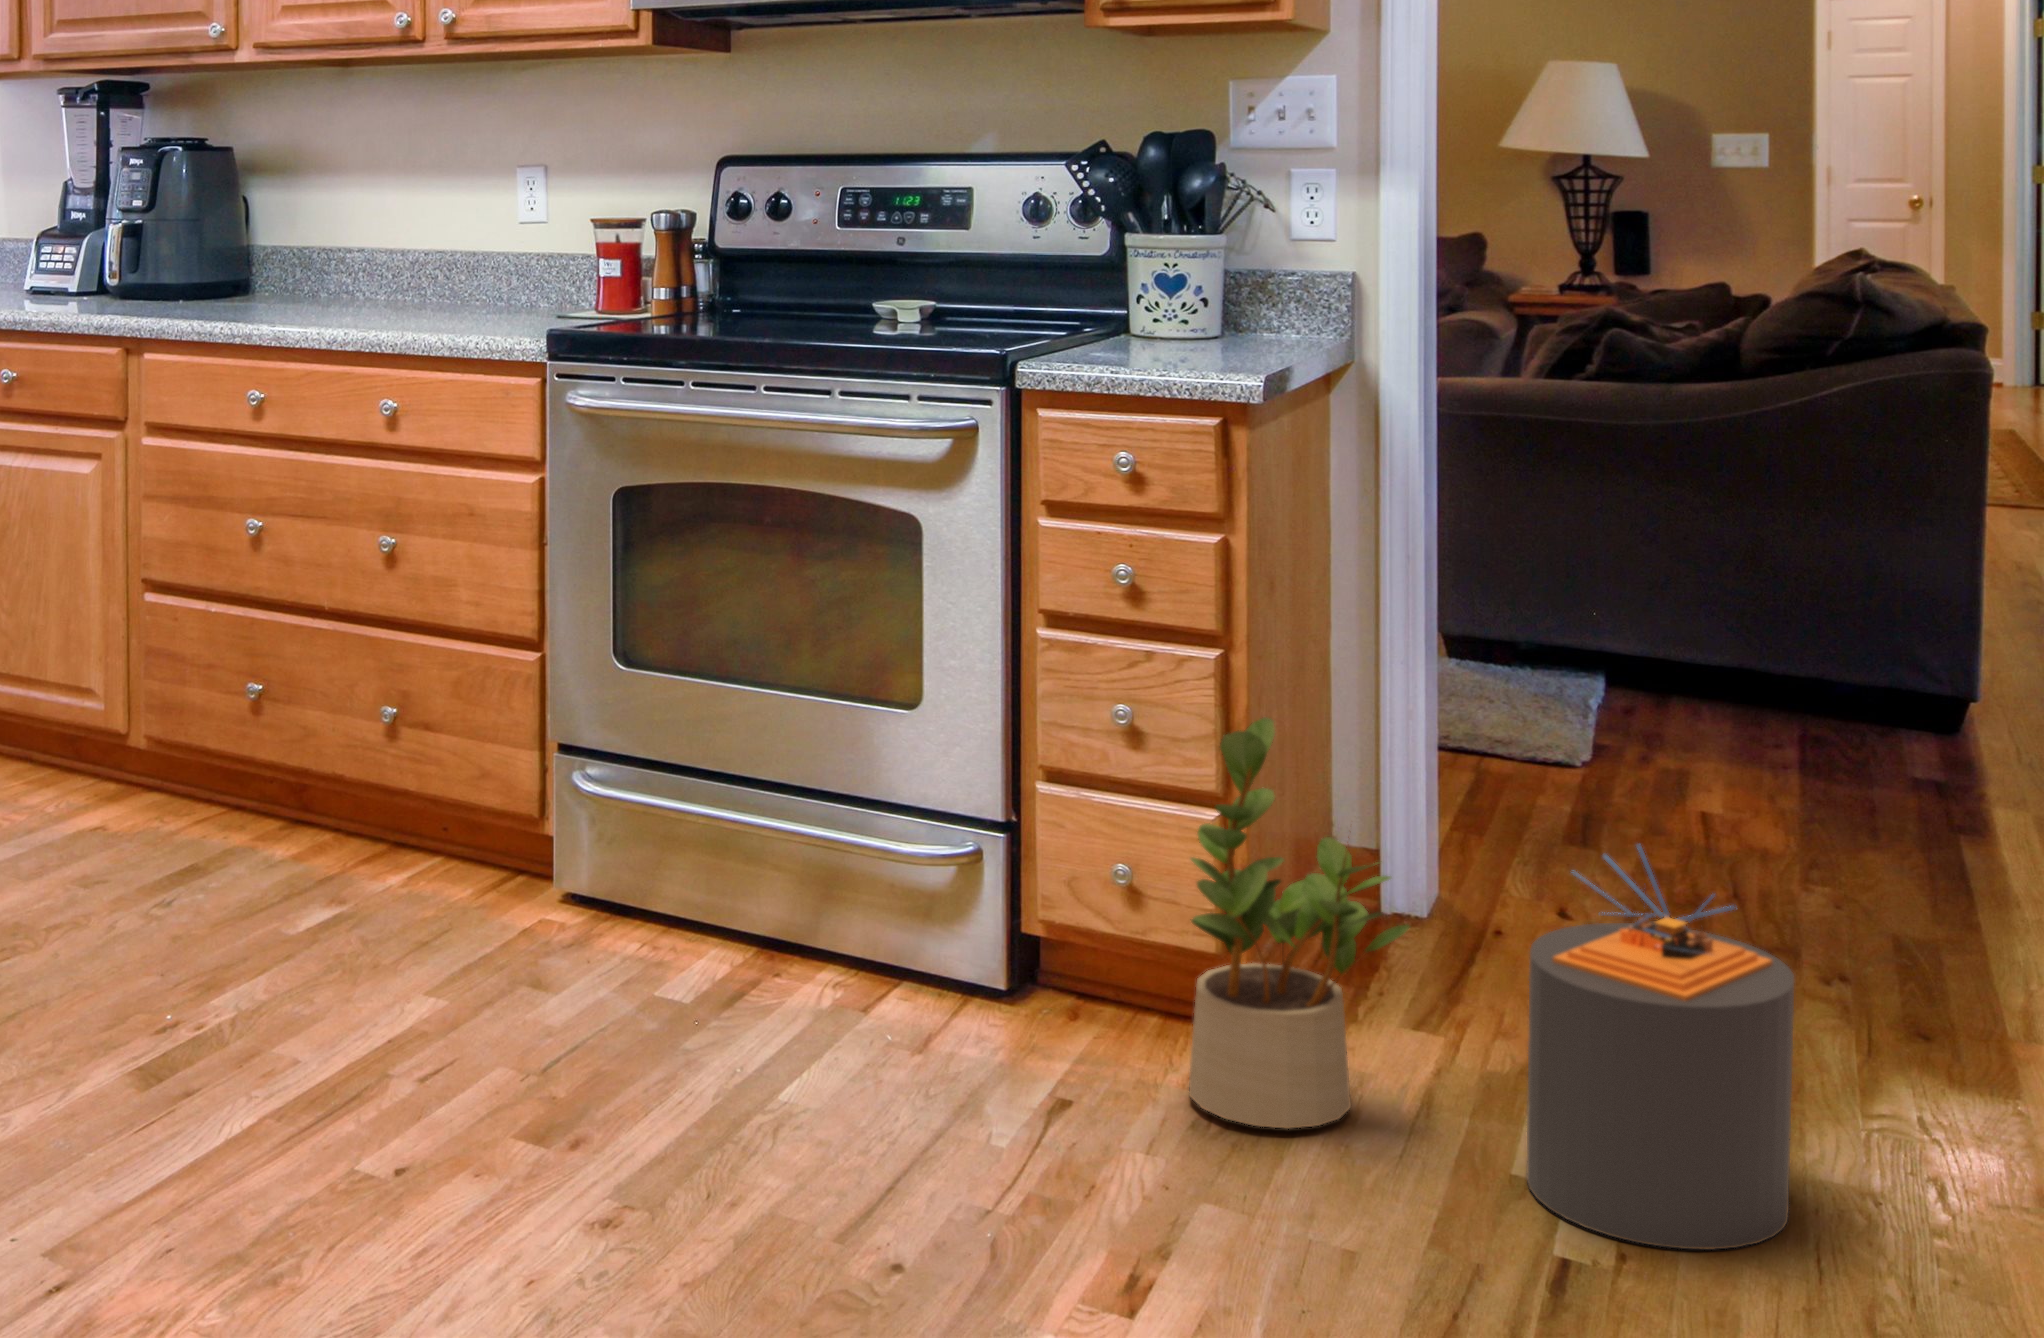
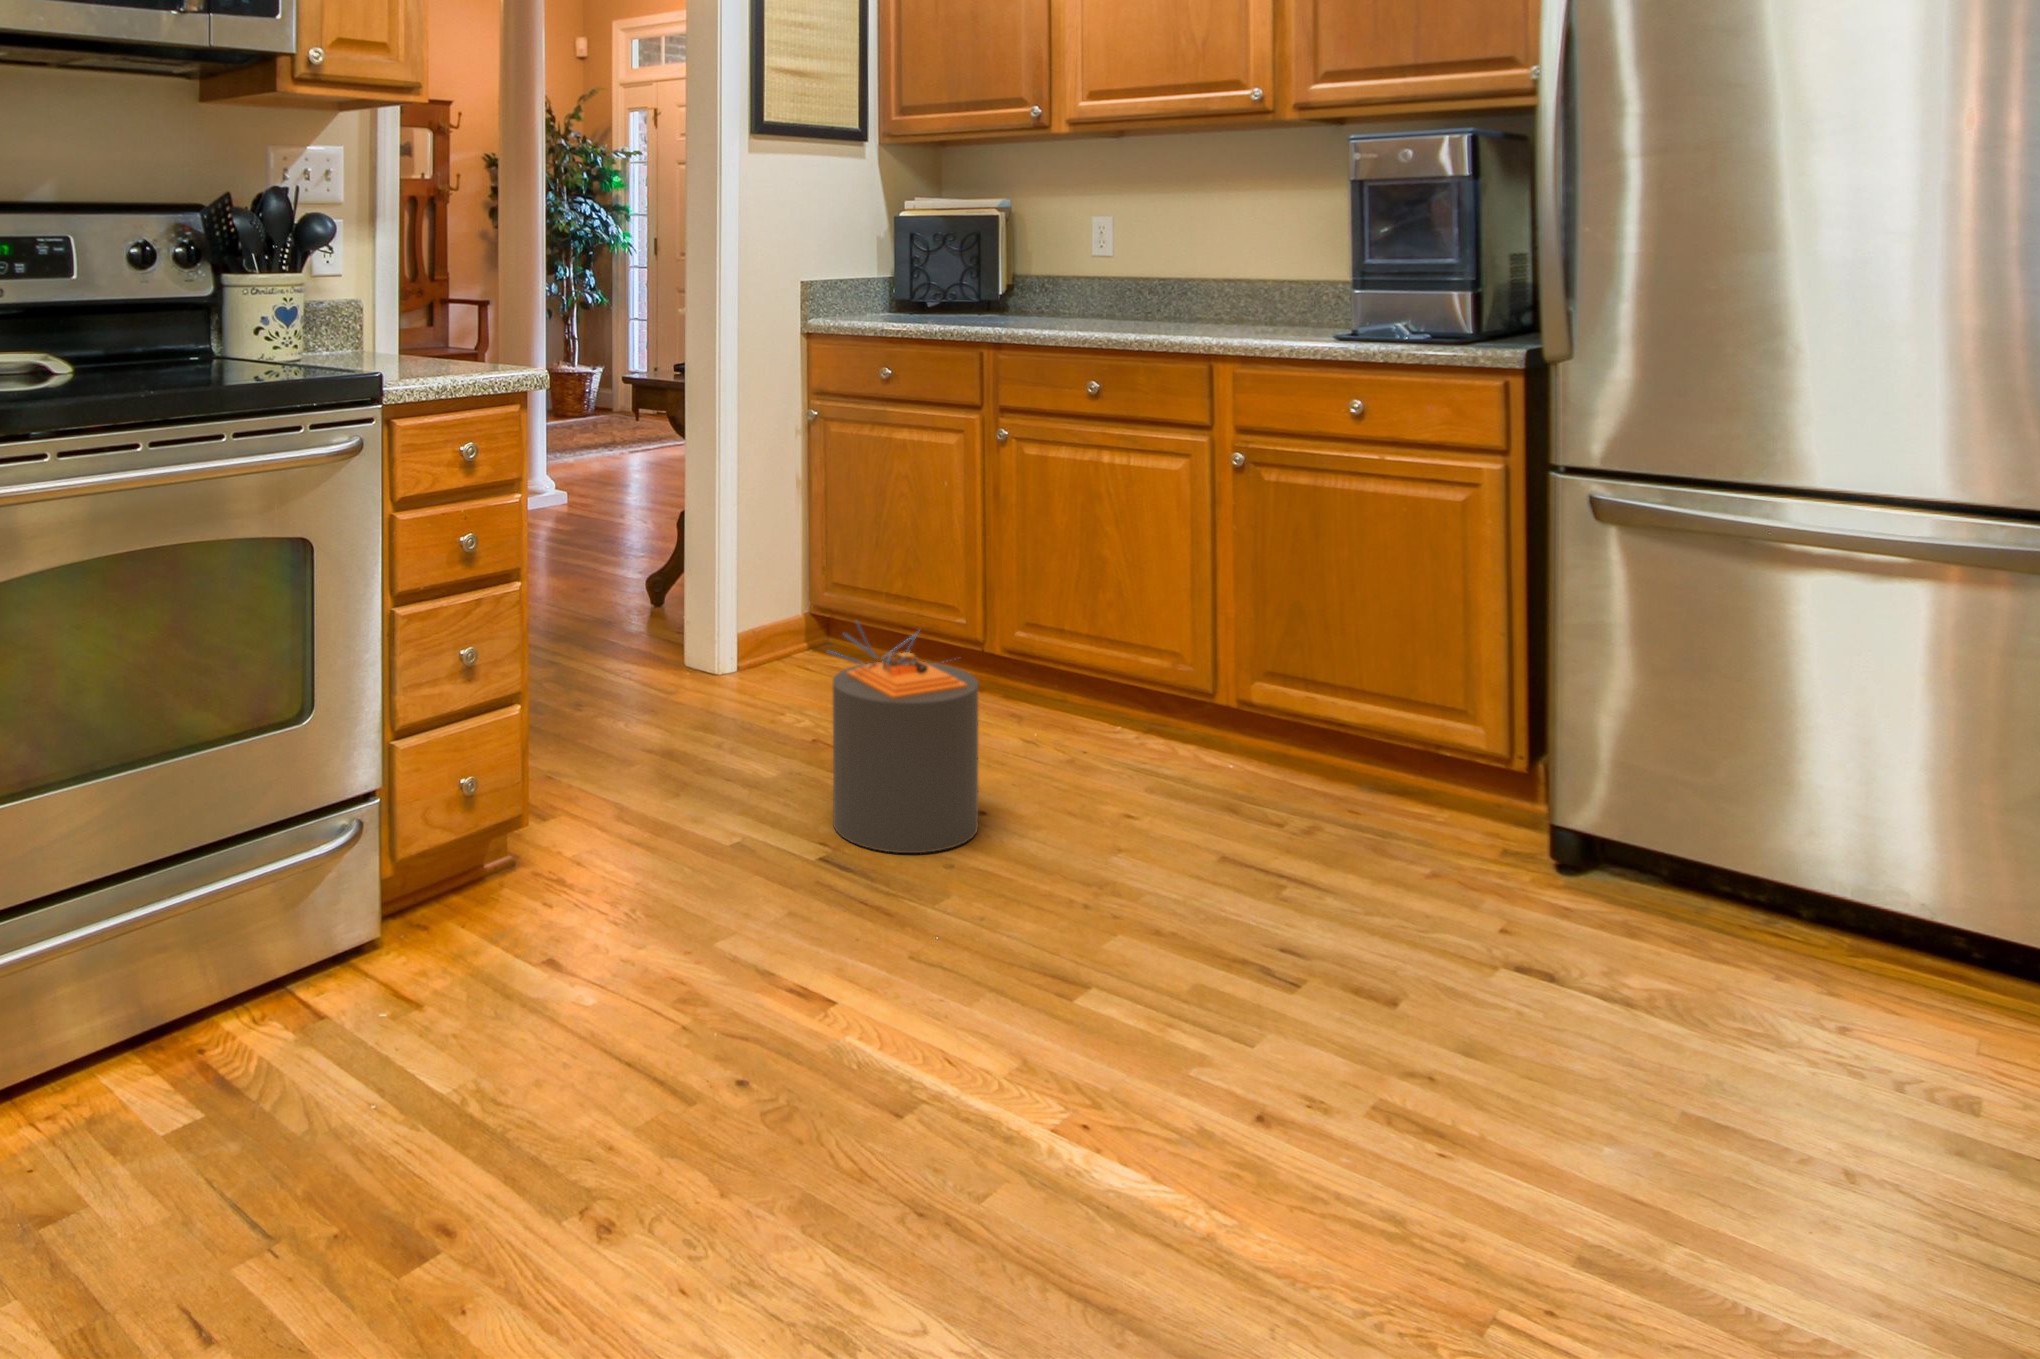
potted plant: present [1189,717,1409,1128] -> none [658,605,804,917]

